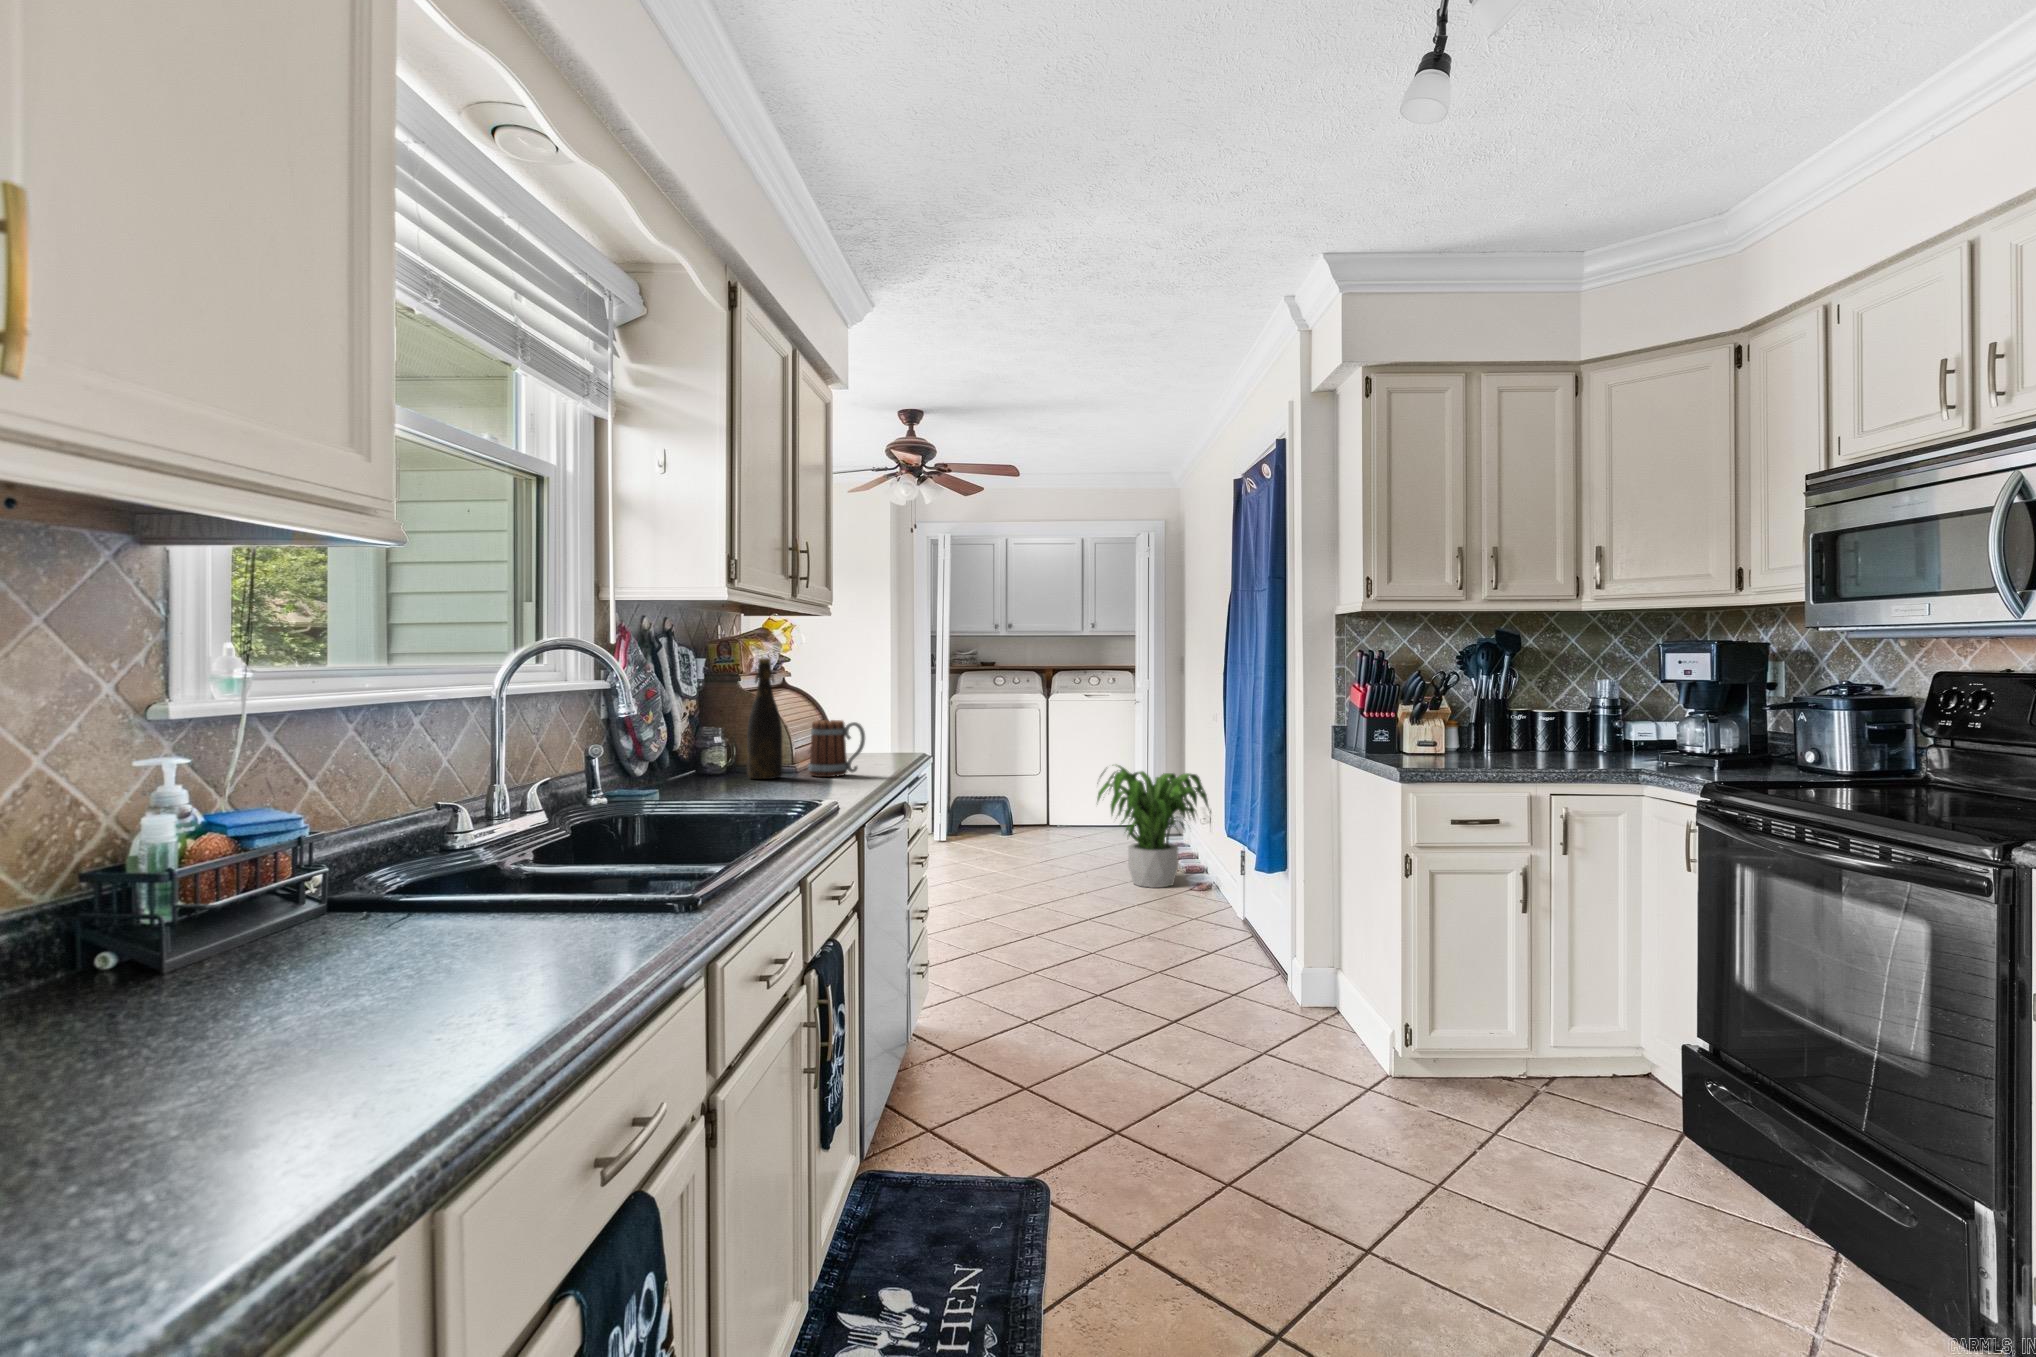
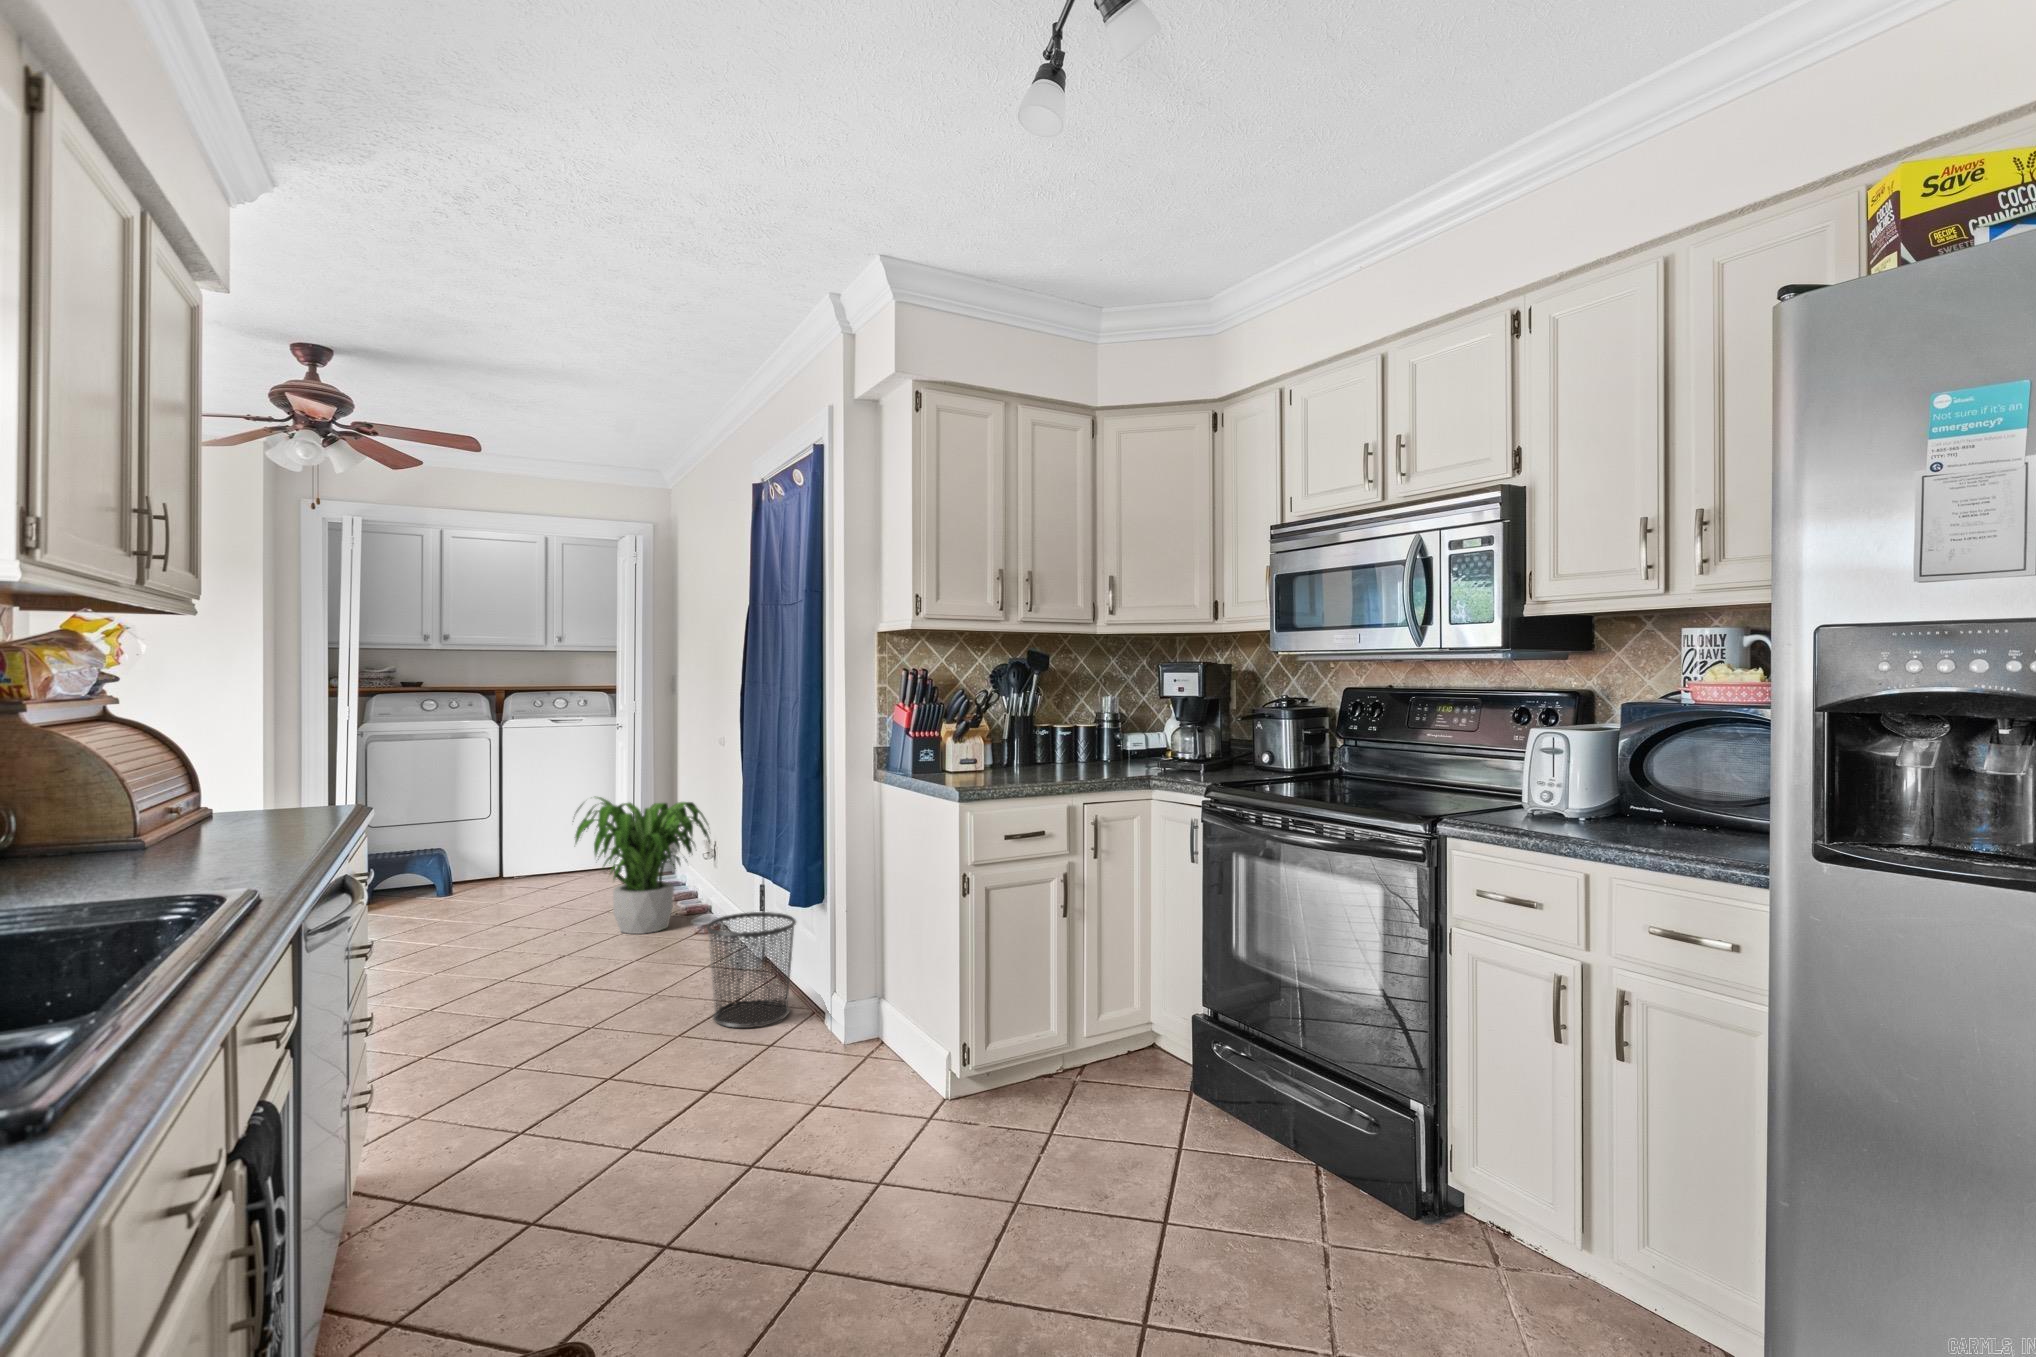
bottle: present [747,658,782,779] -> none [53,672,125,860]
mug: present [808,720,865,777] -> none [174,762,281,847]
waste bin: none [1187,875,1269,978] -> present [706,912,796,1028]

